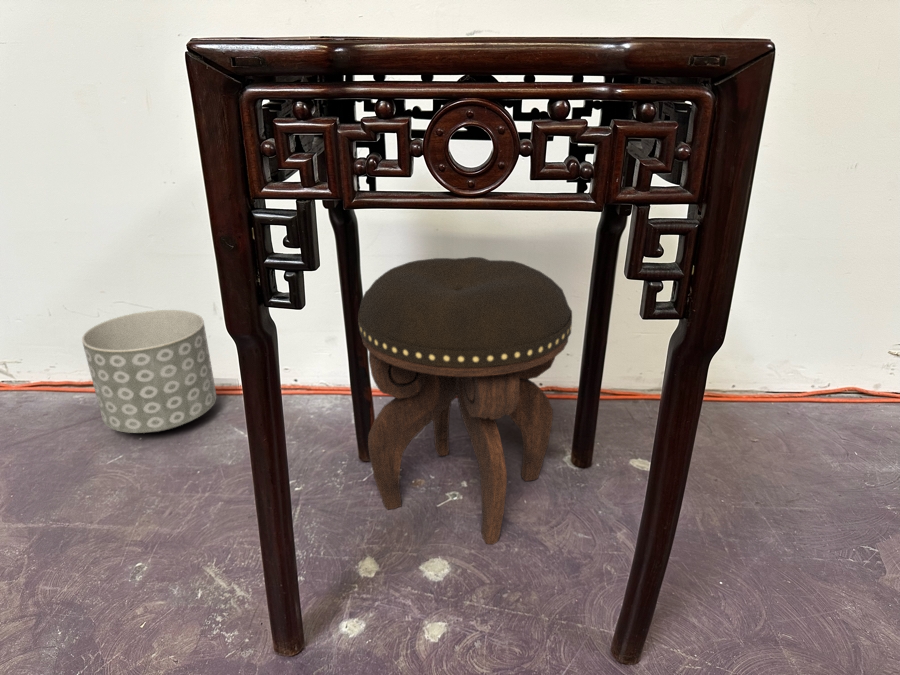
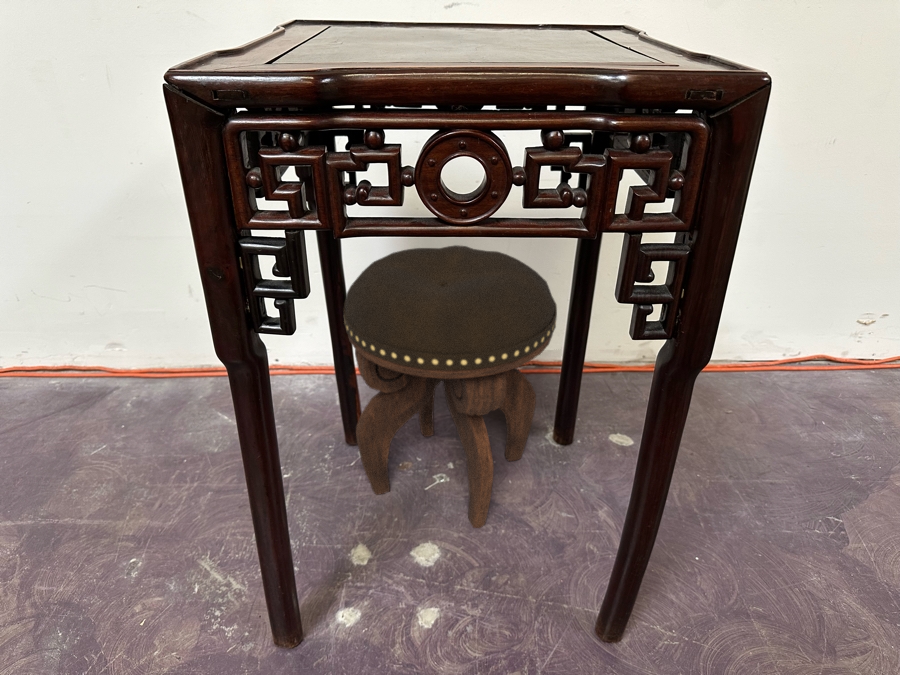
planter: present [82,310,217,433] -> none [56,292,198,421]

